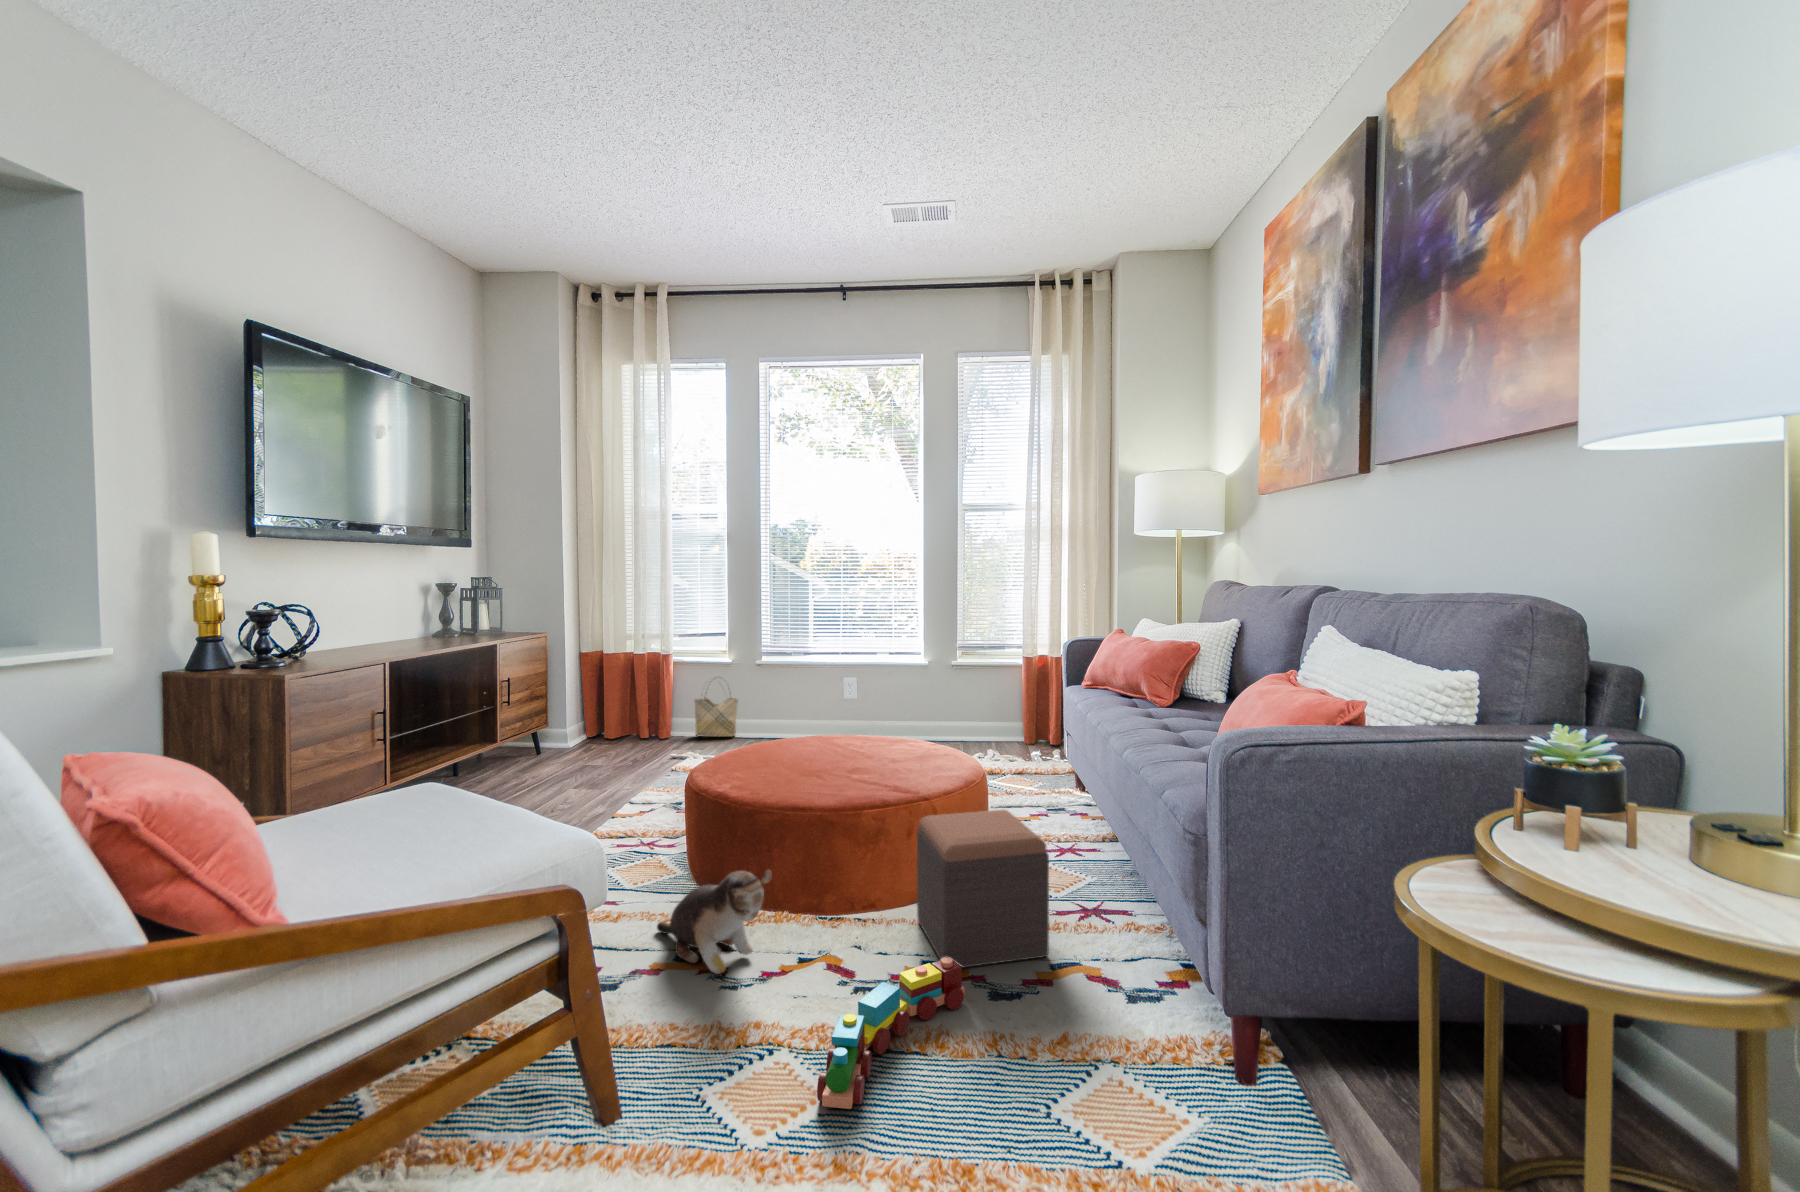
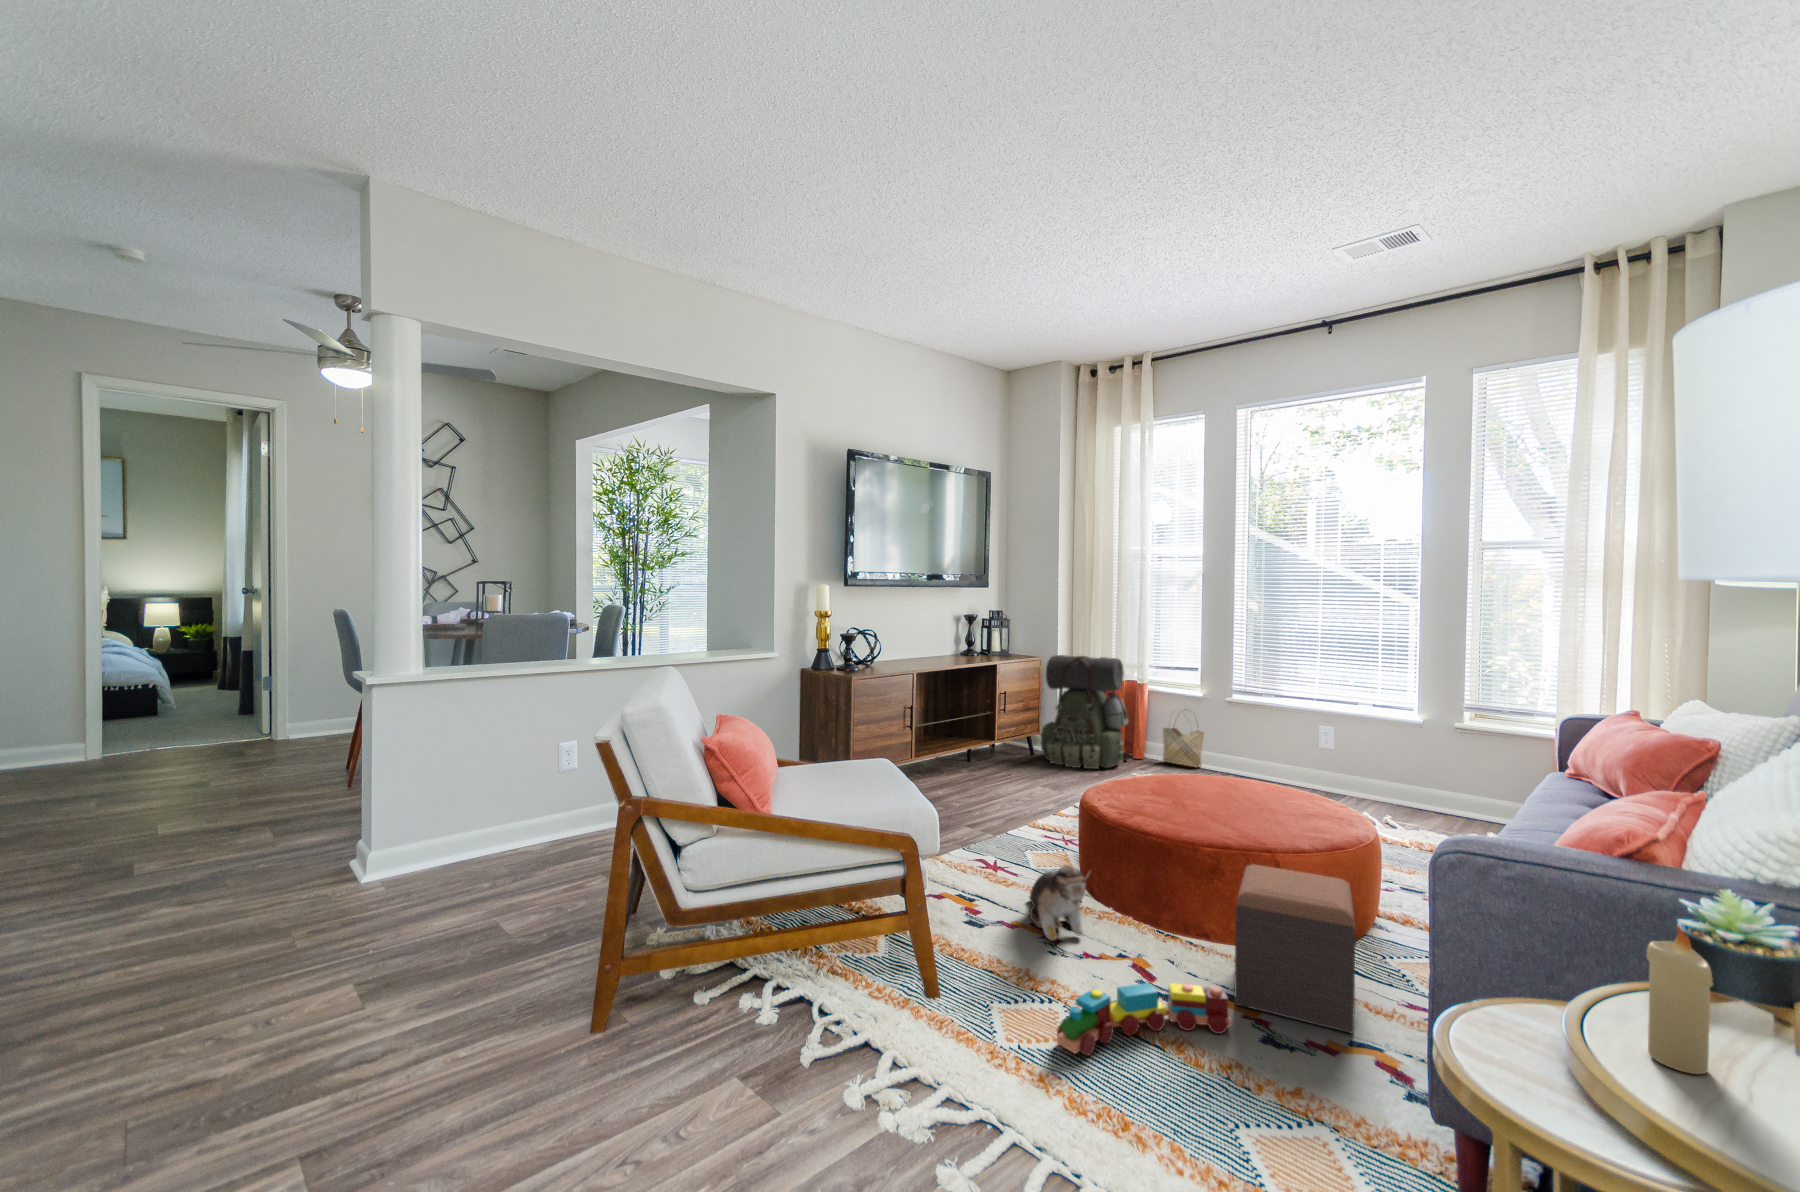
backpack: none [551,626,662,760] -> present [1040,655,1129,769]
candle: none [1588,759,1643,888] -> present [1647,926,1713,1074]

